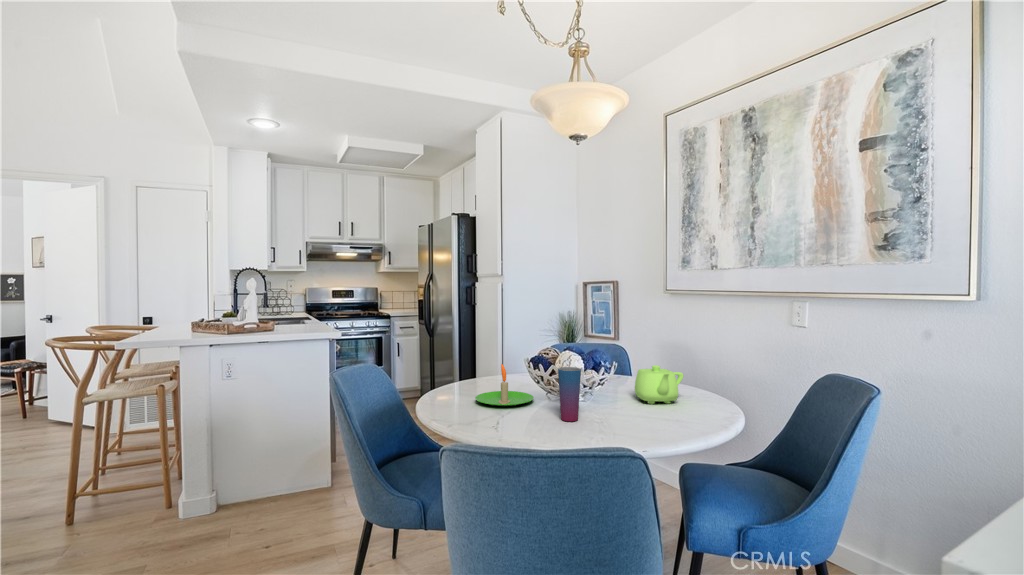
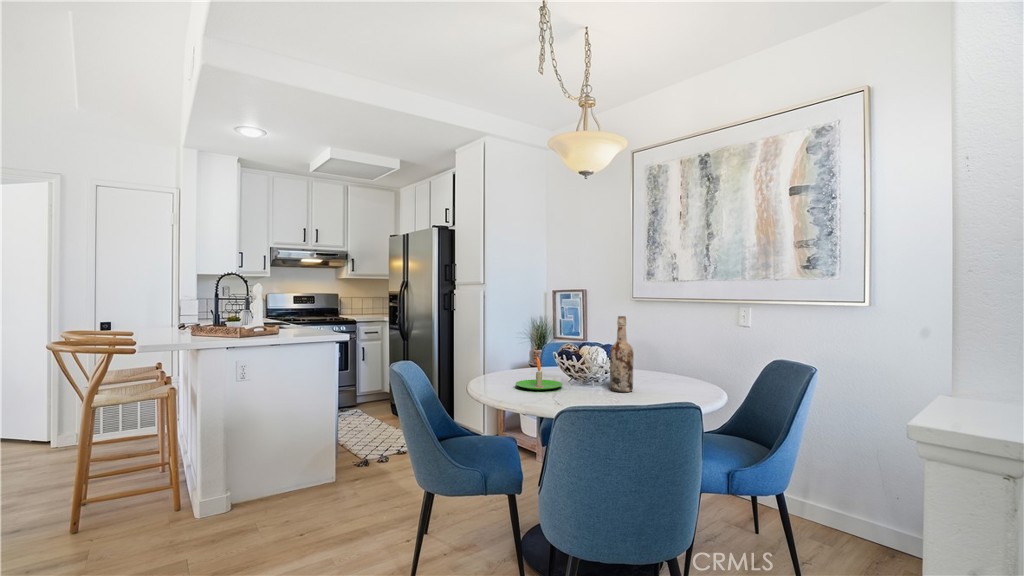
wine bottle: none [590,315,620,413] -> present [610,316,633,392]
teapot: present [635,365,684,404] -> none [636,356,673,386]
cup: present [558,367,581,421] -> none [593,357,611,398]

